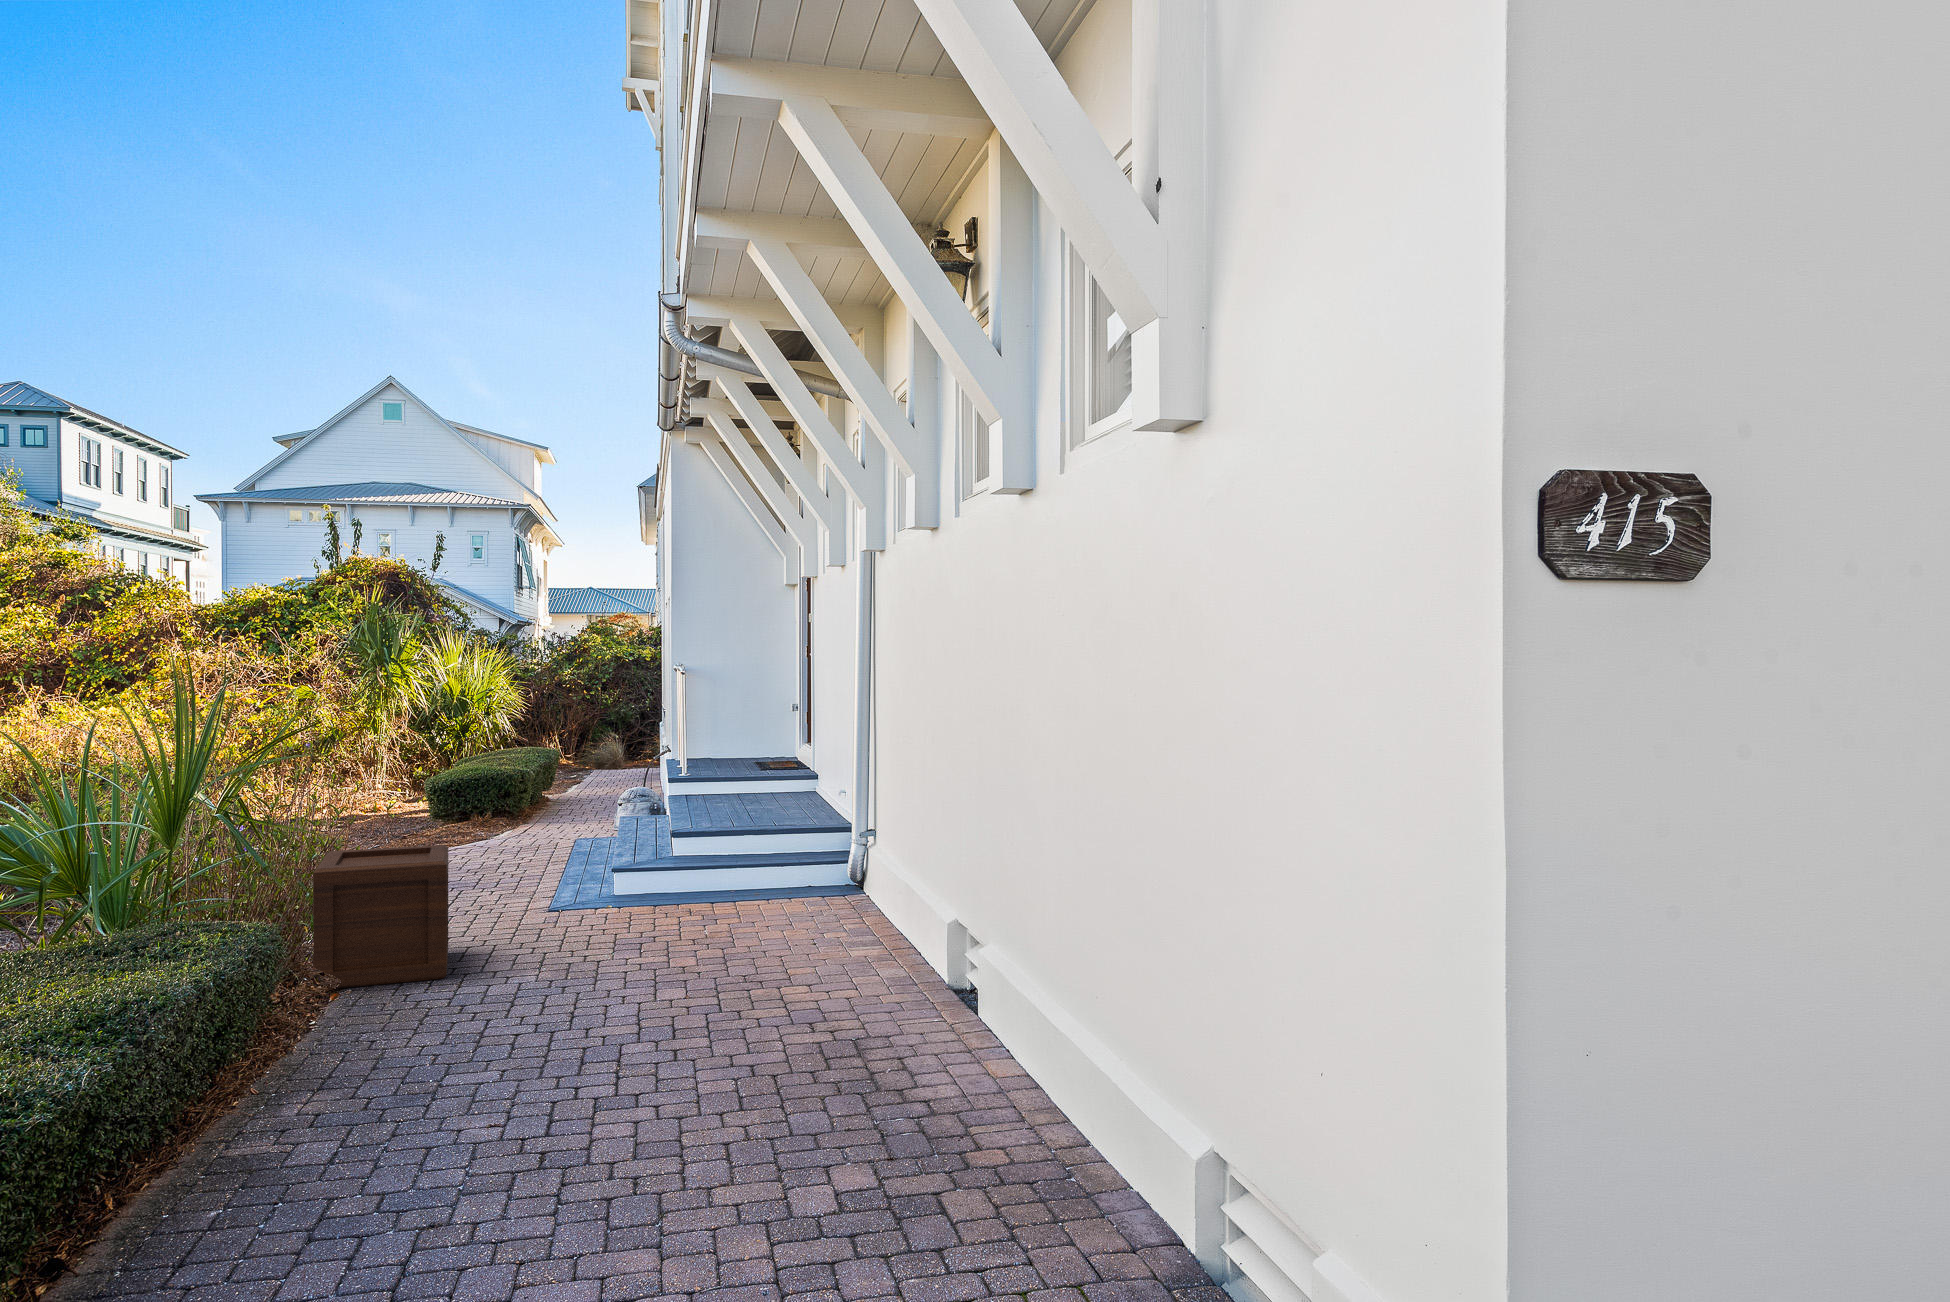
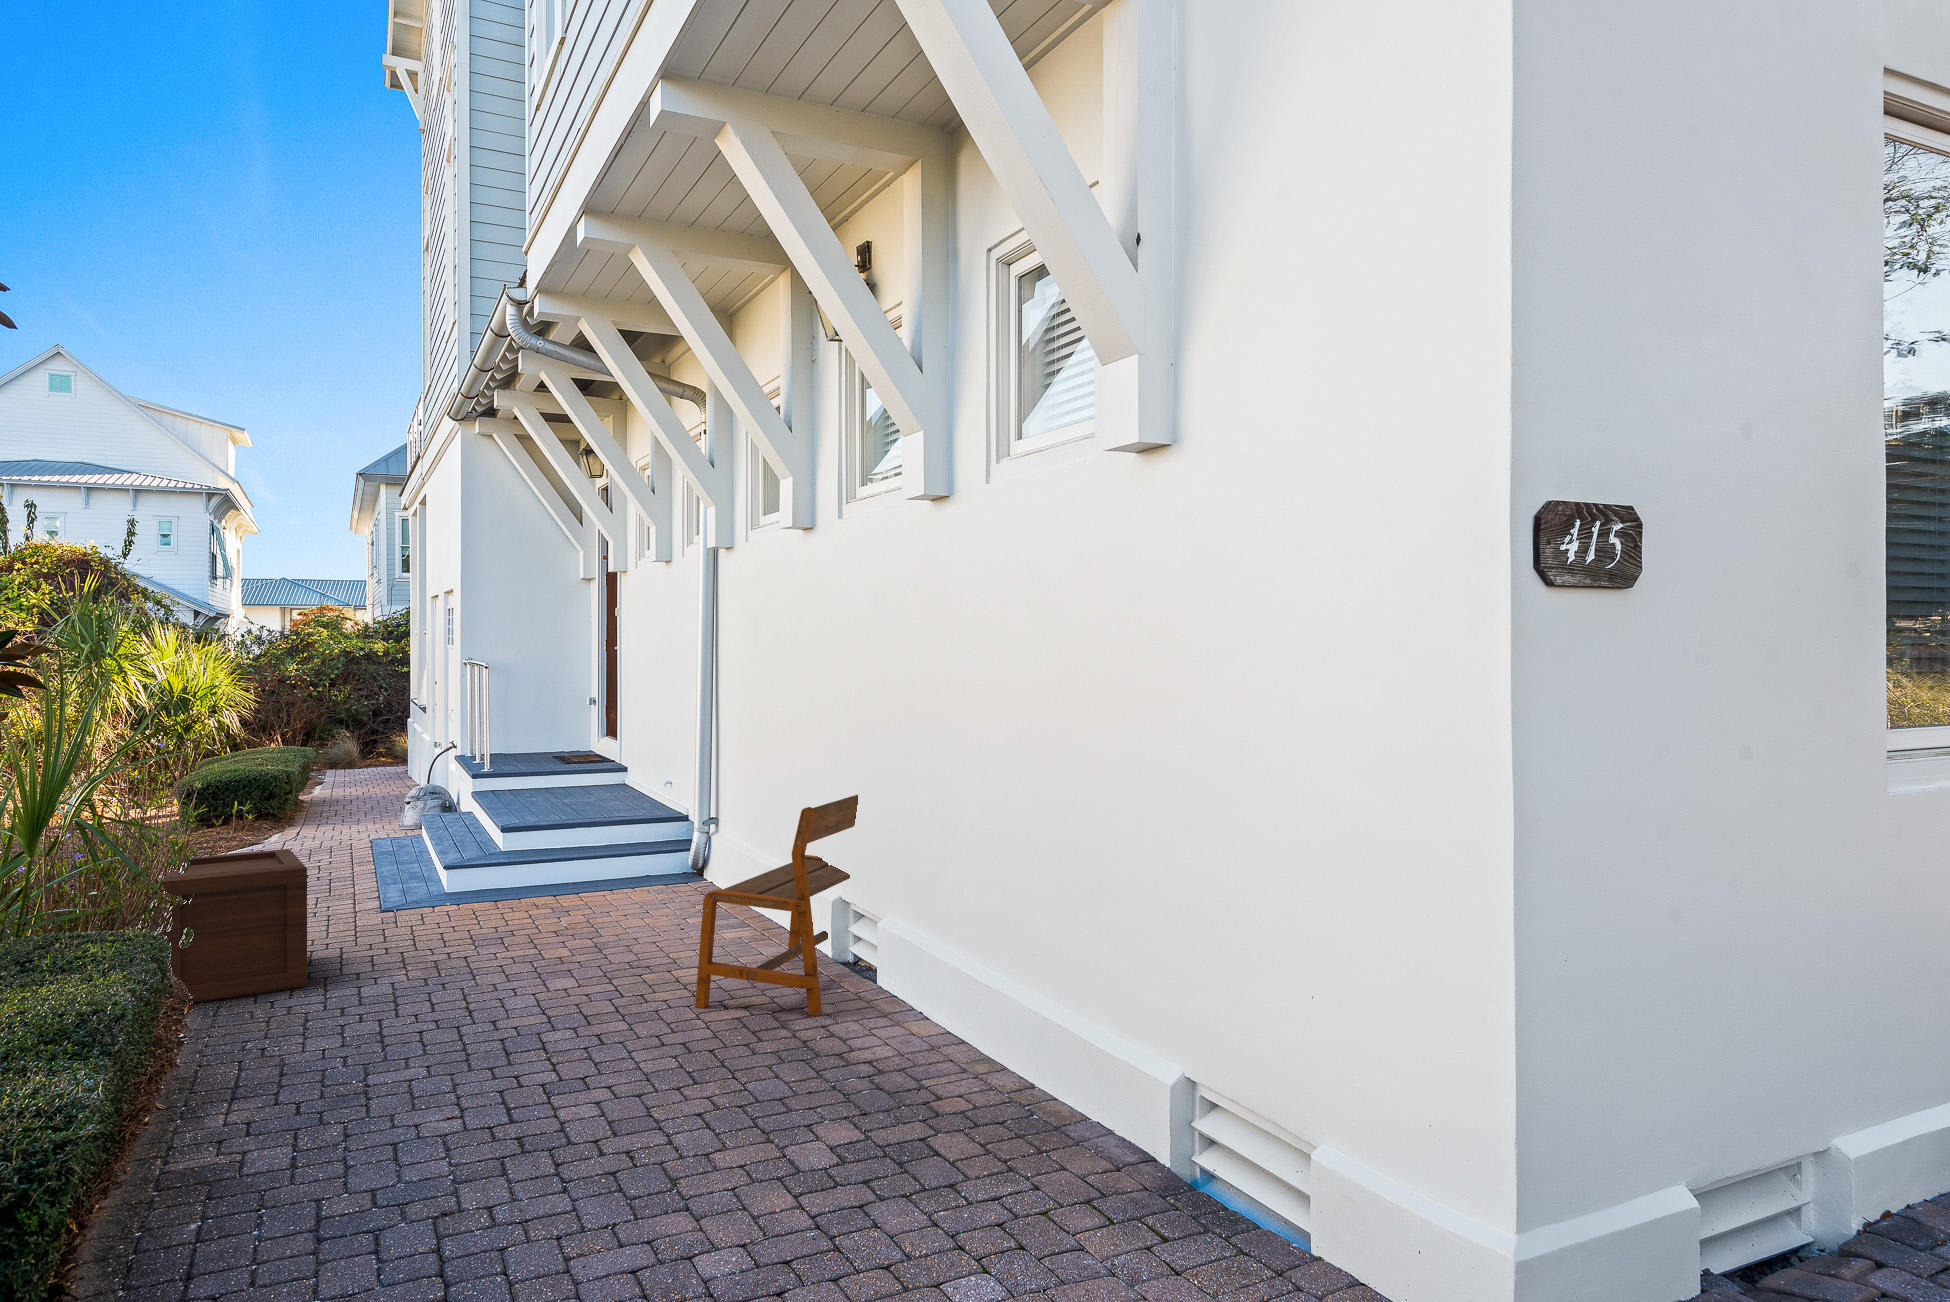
bench: none [784,801,1005,1045] -> present [695,795,858,1016]

